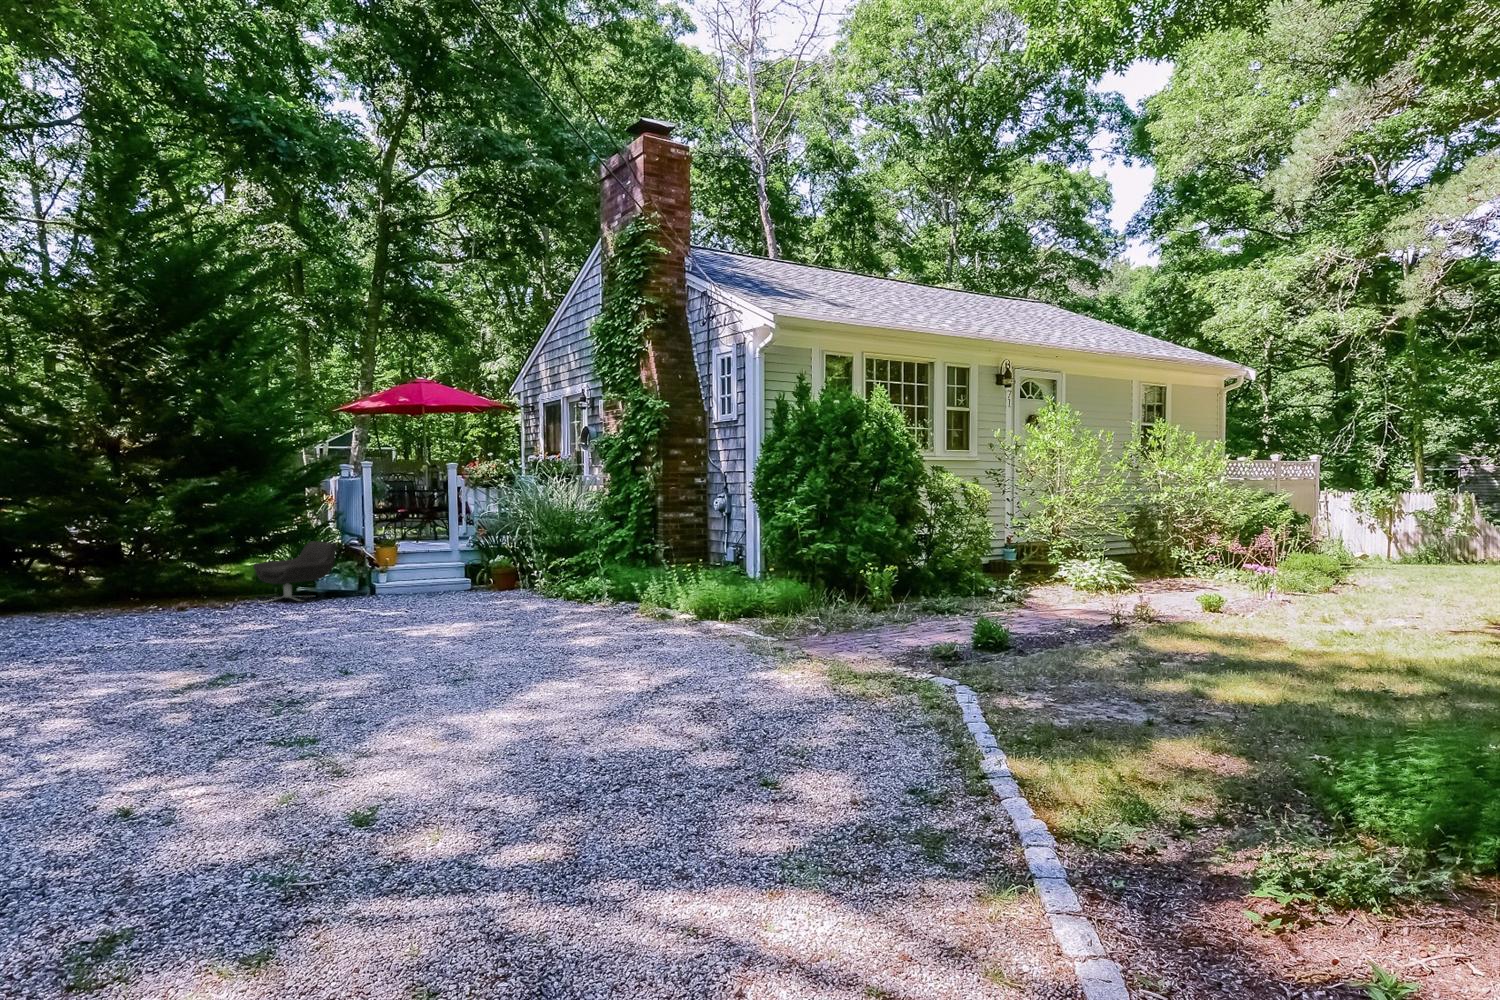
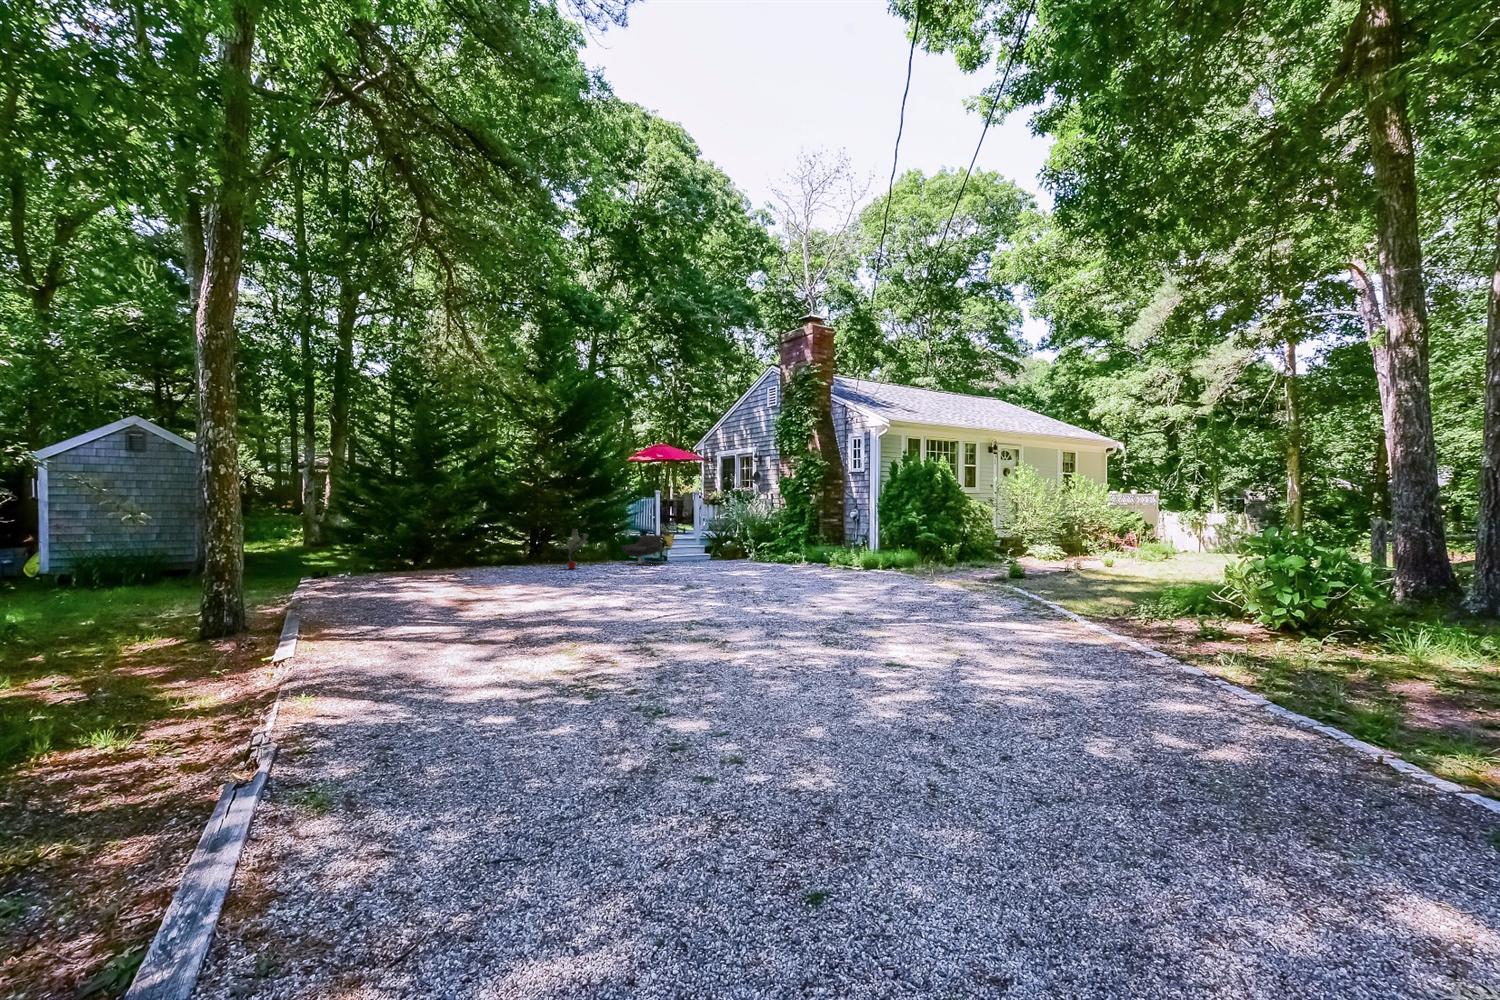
potted tree: none [74,533,156,613] -> present [556,530,587,569]

